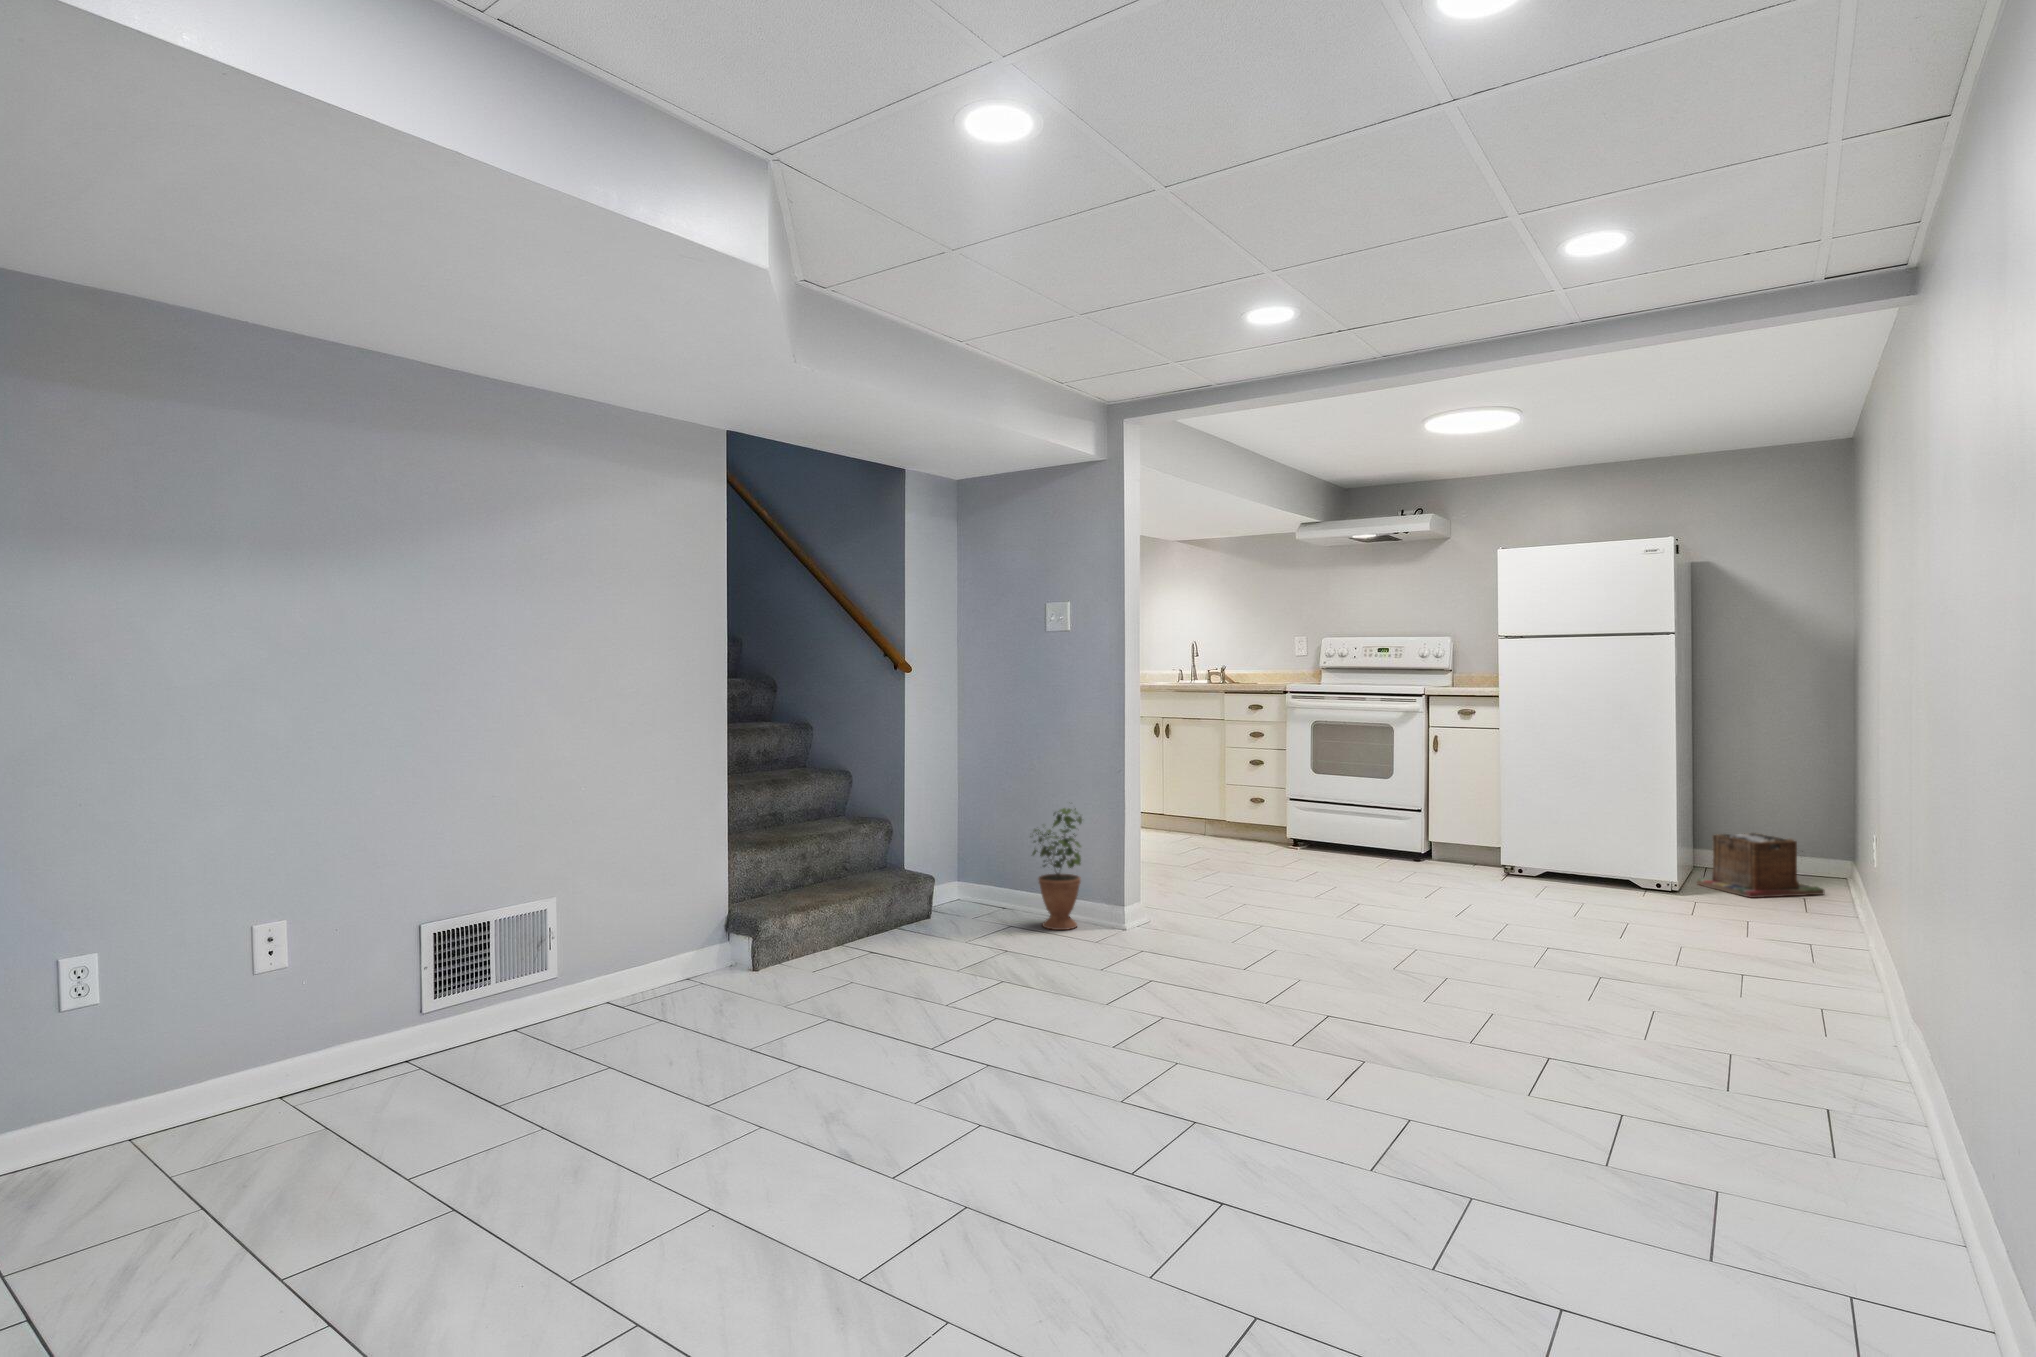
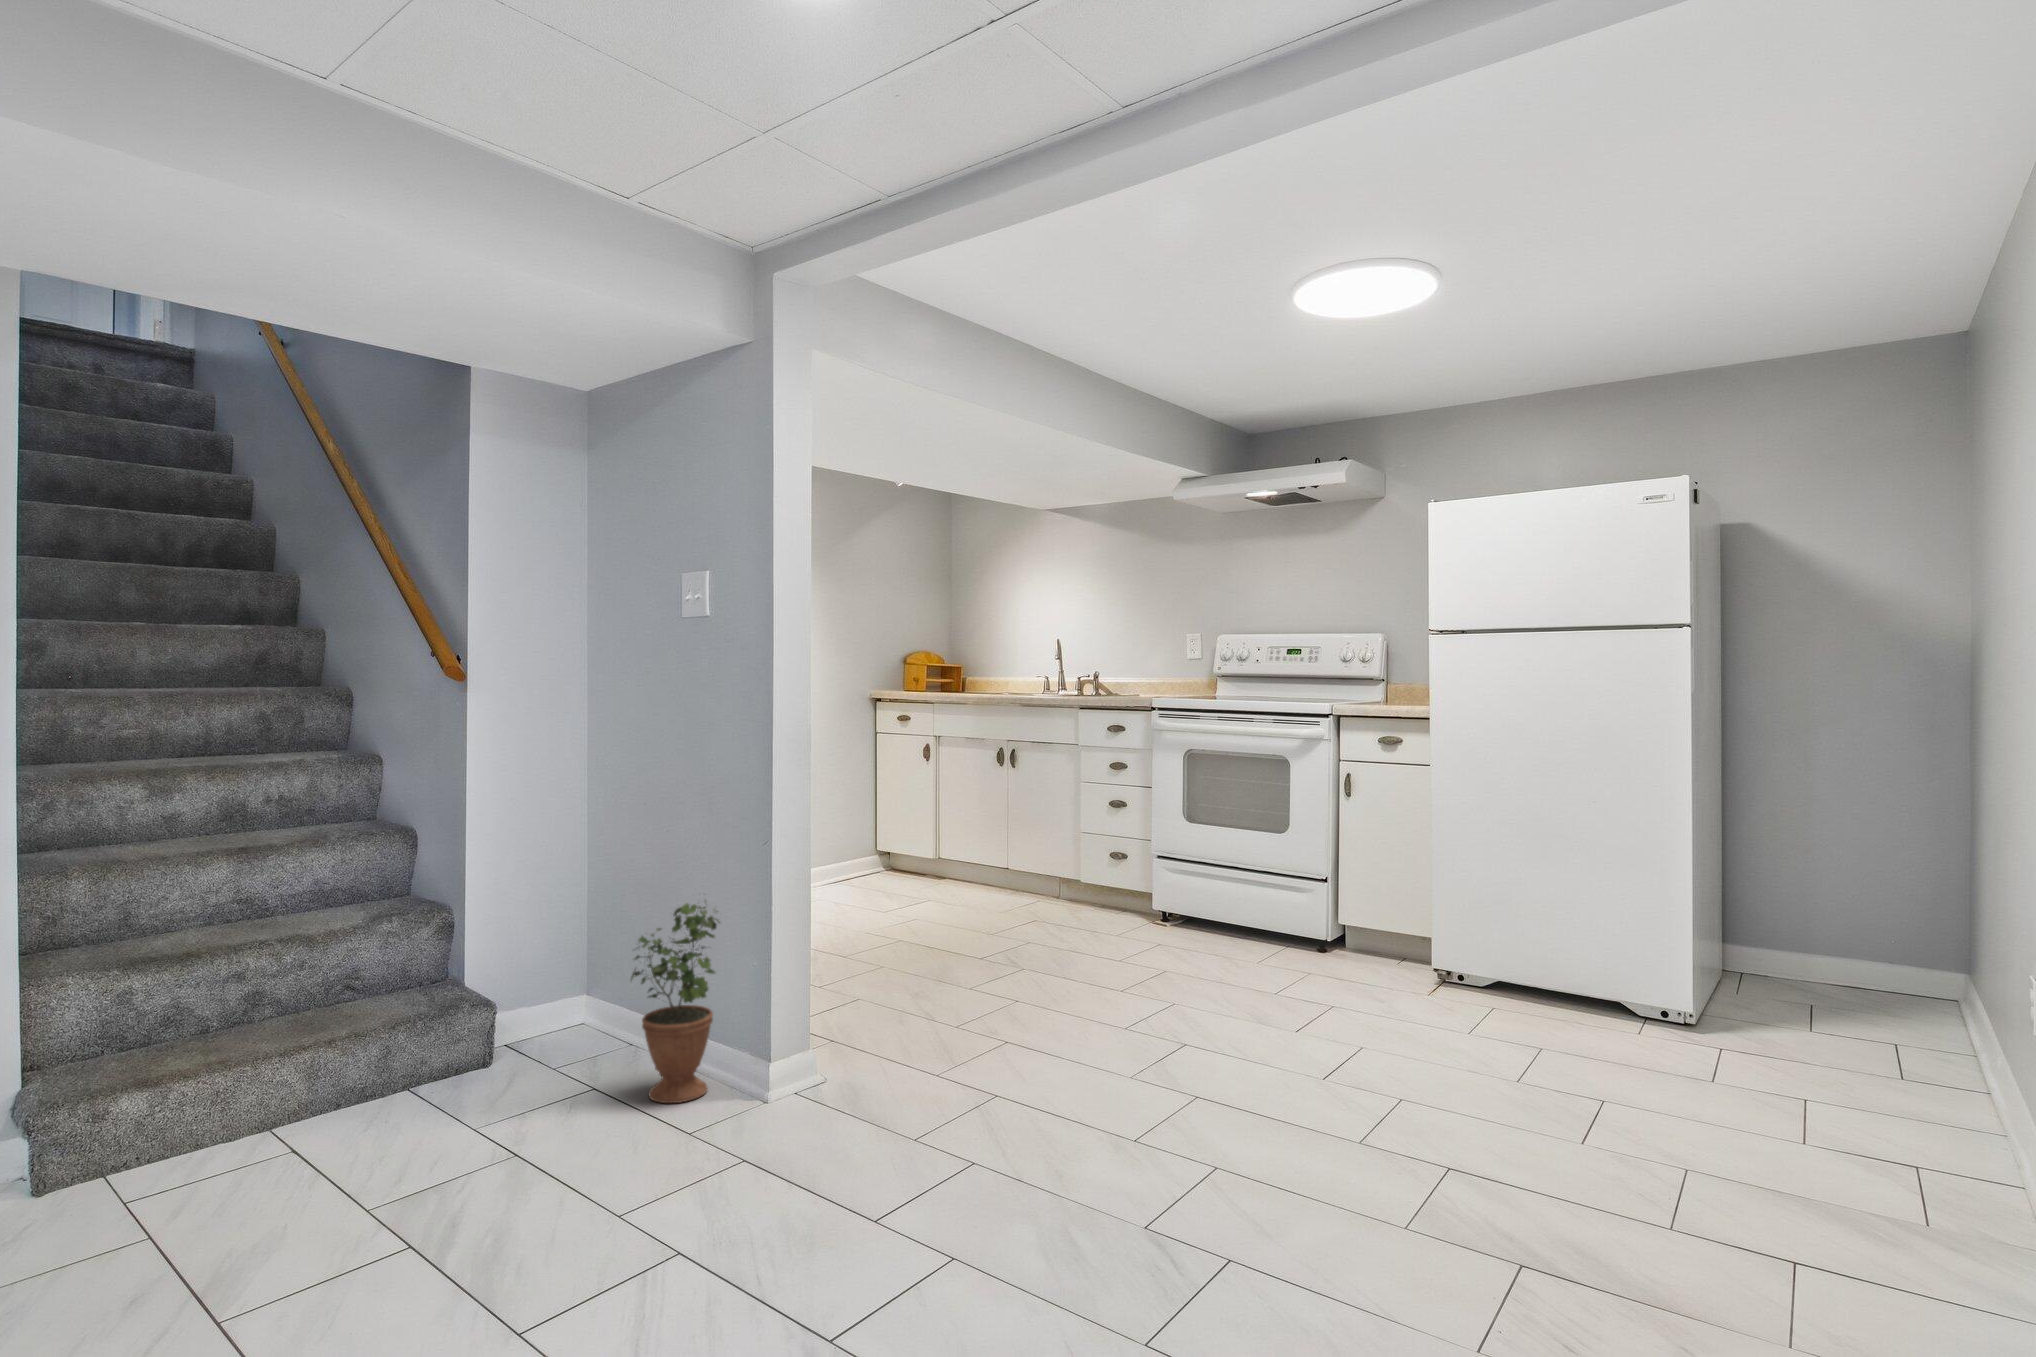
laundry basket: present [1697,833,1824,898] -> none [1725,929,1925,1038]

